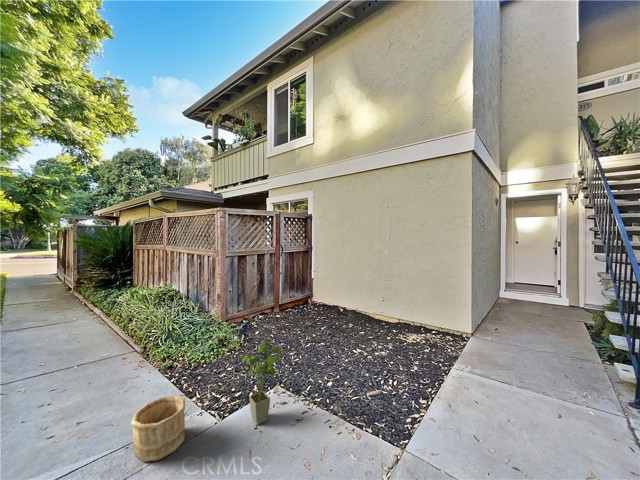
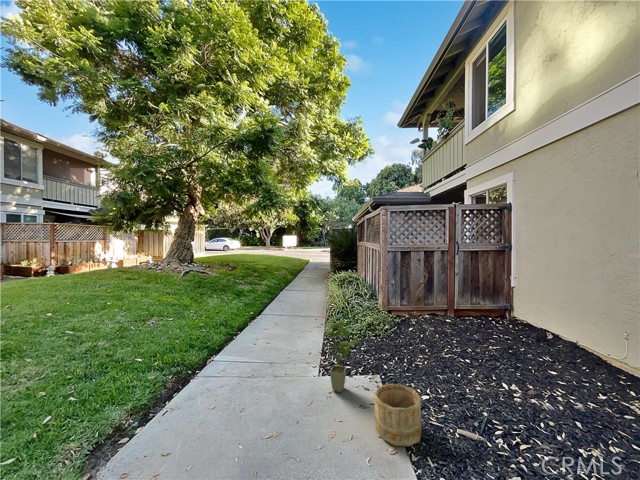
wooden bucket: present [131,396,185,462] -> present [373,384,421,447]

